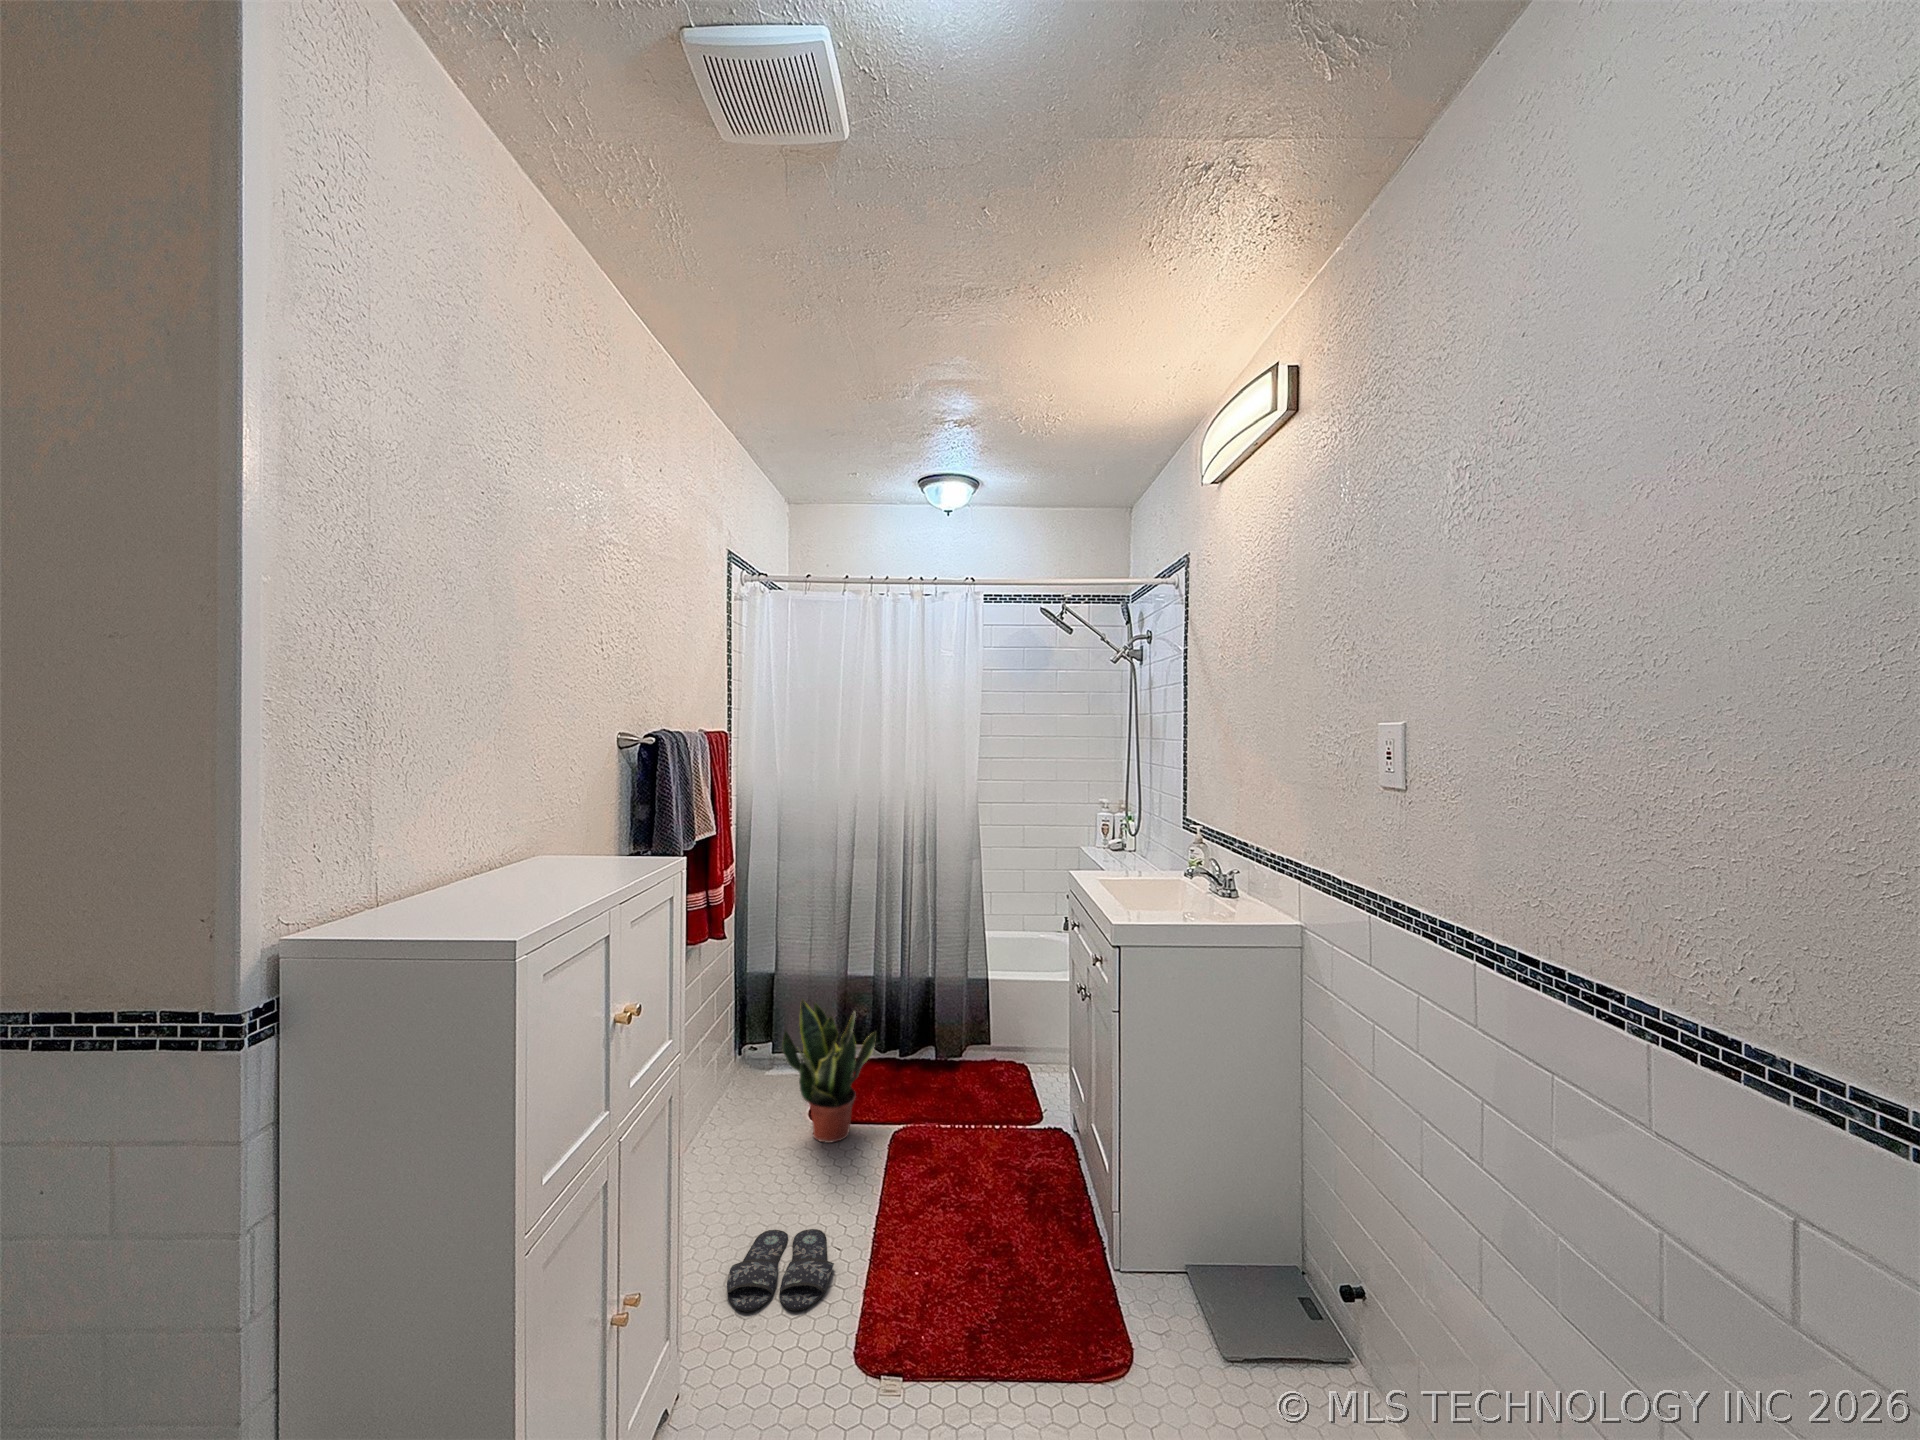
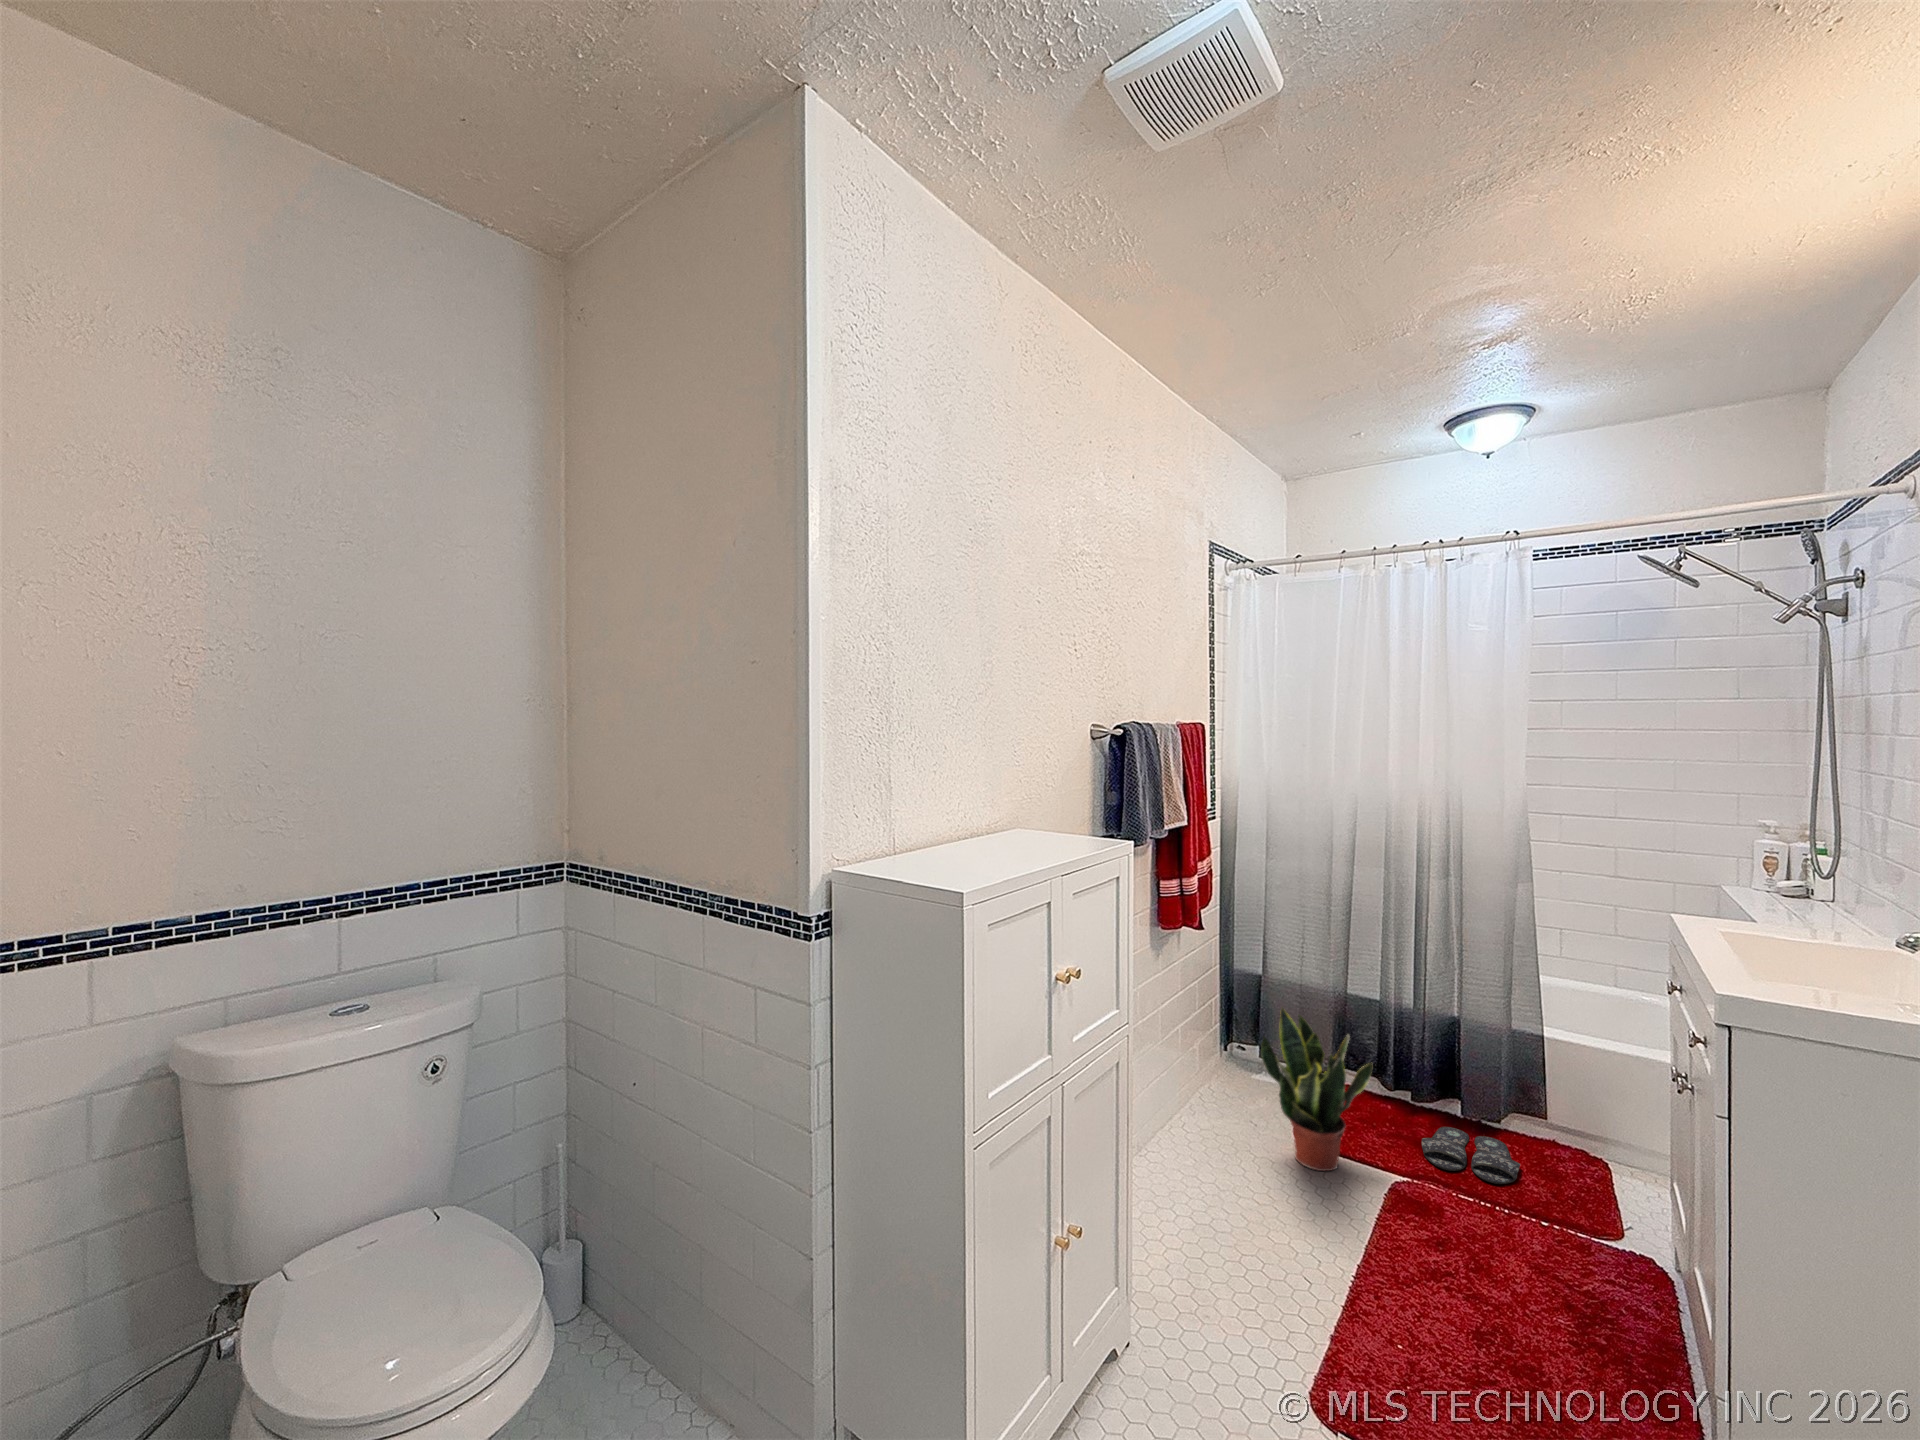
slippers: present [727,1229,834,1312] -> present [1422,1127,1520,1184]

